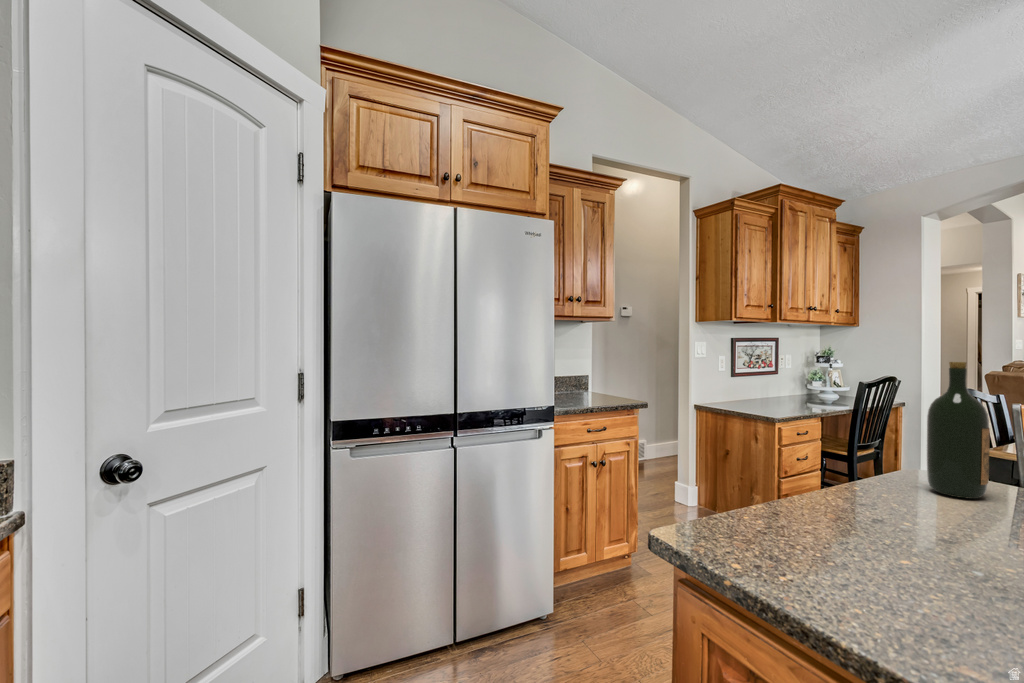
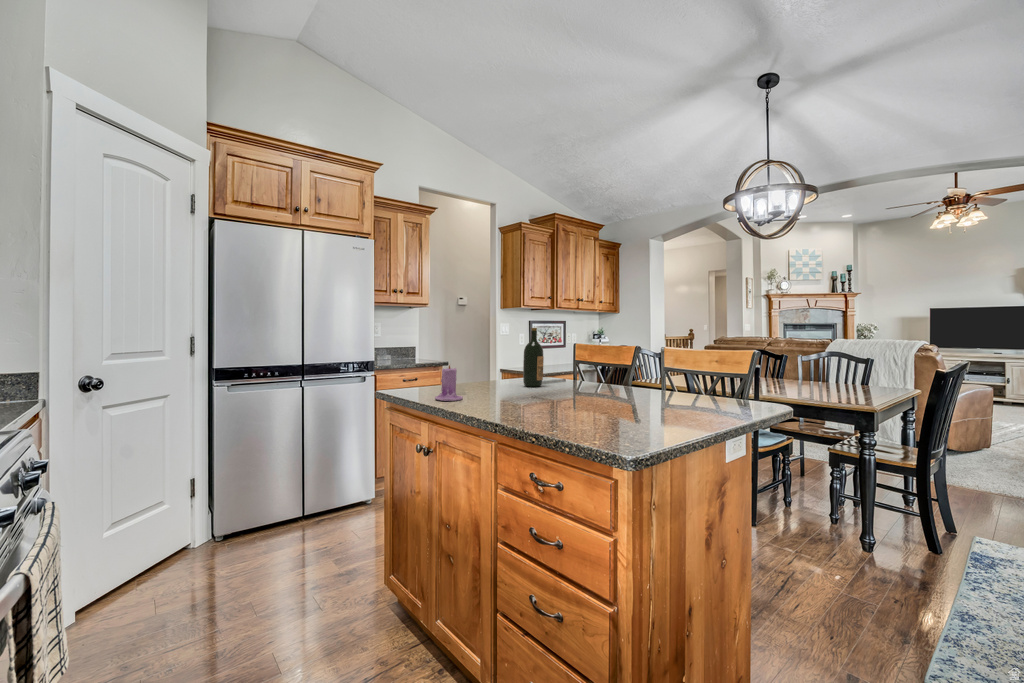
candle: none [832,473,928,595] -> present [435,365,463,401]

